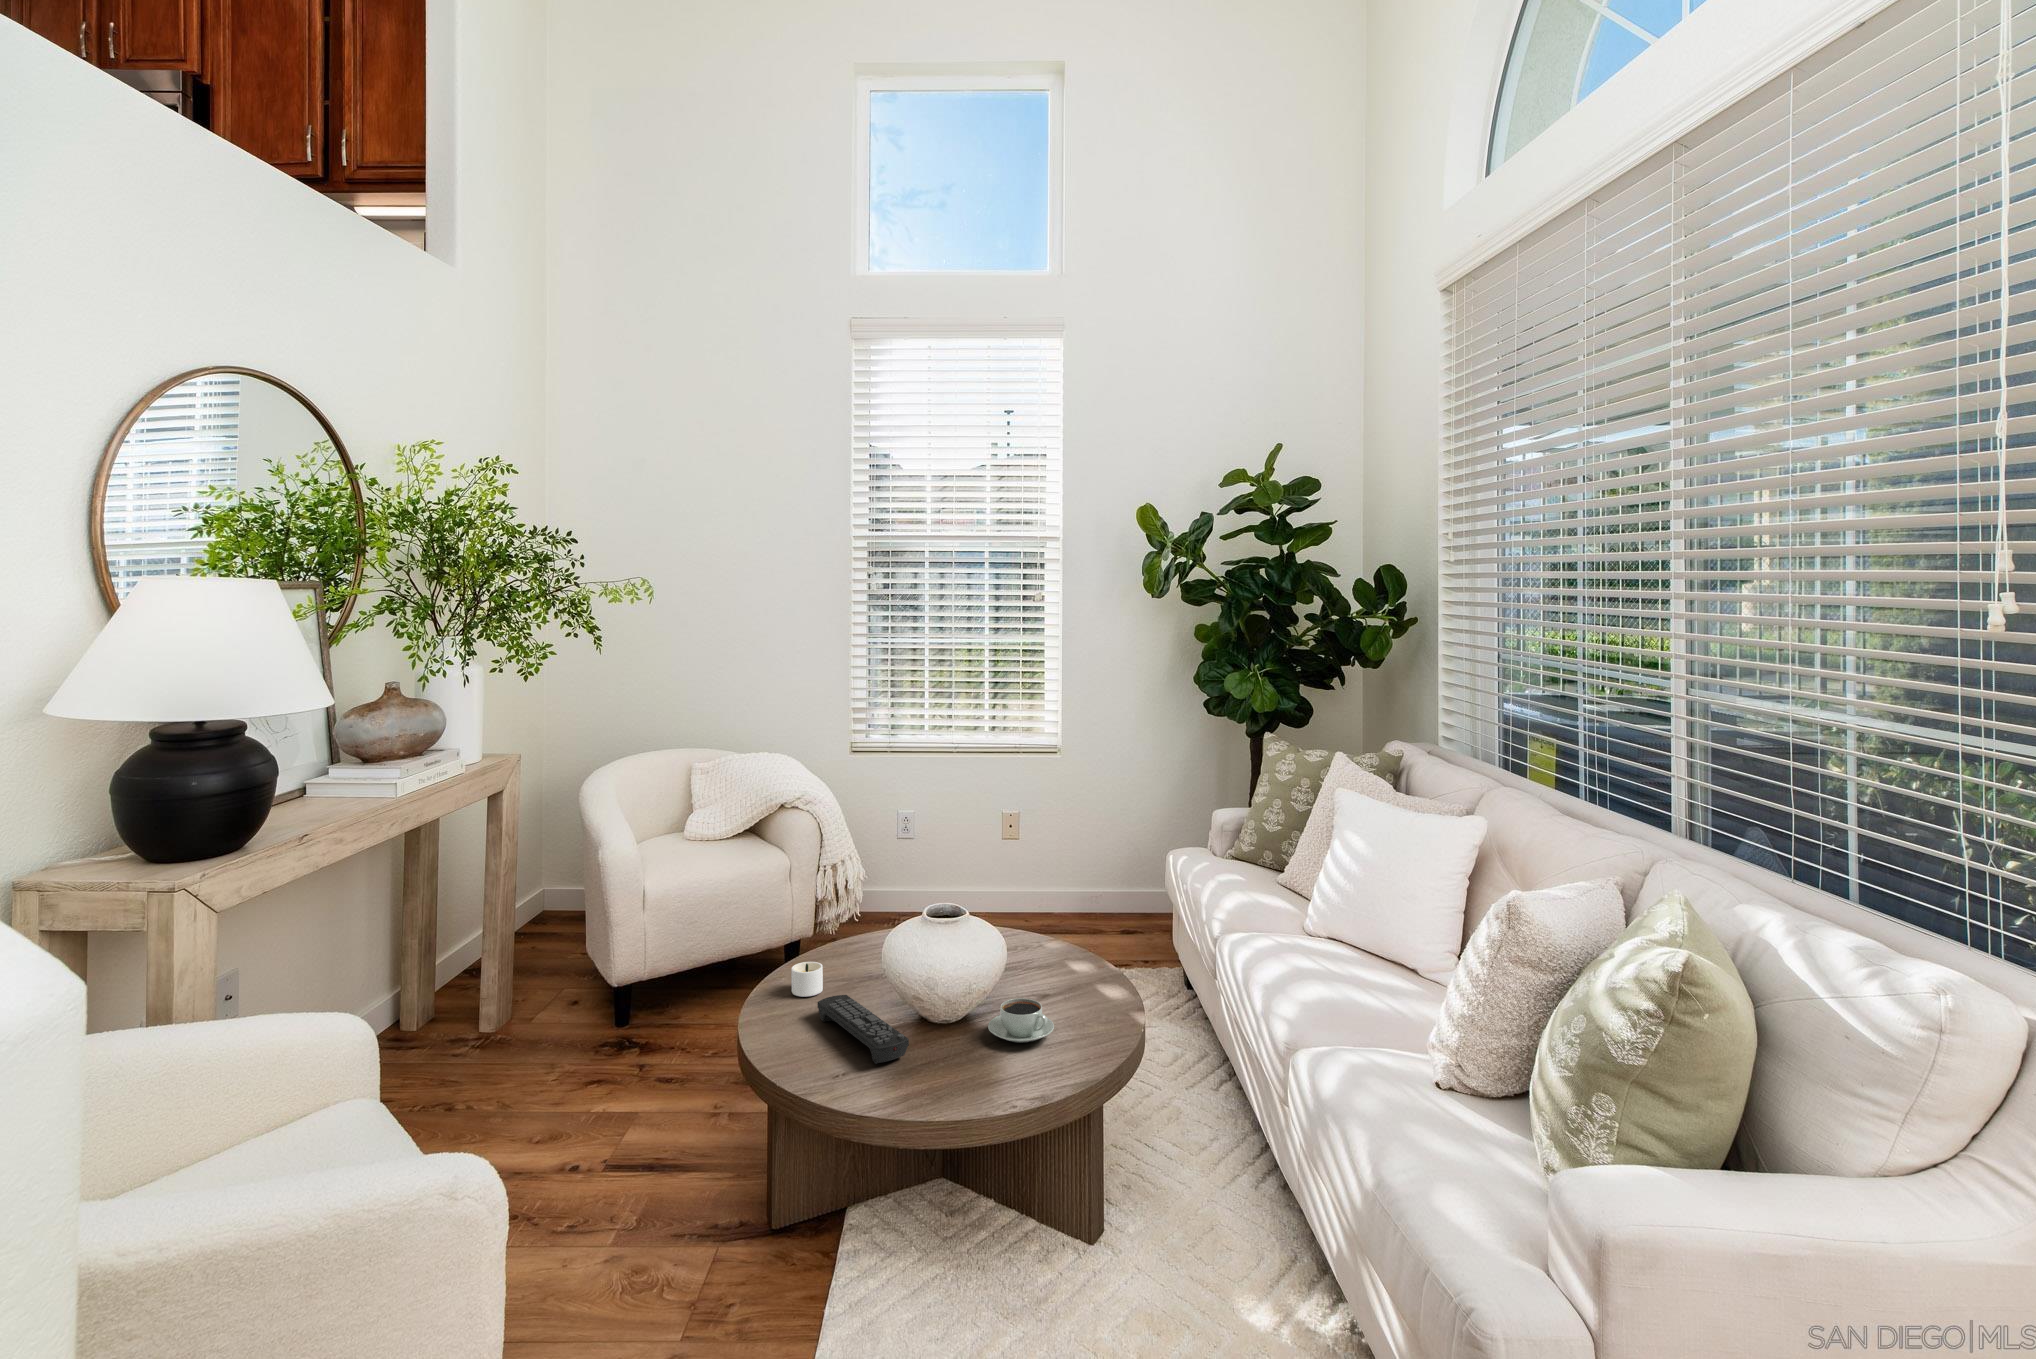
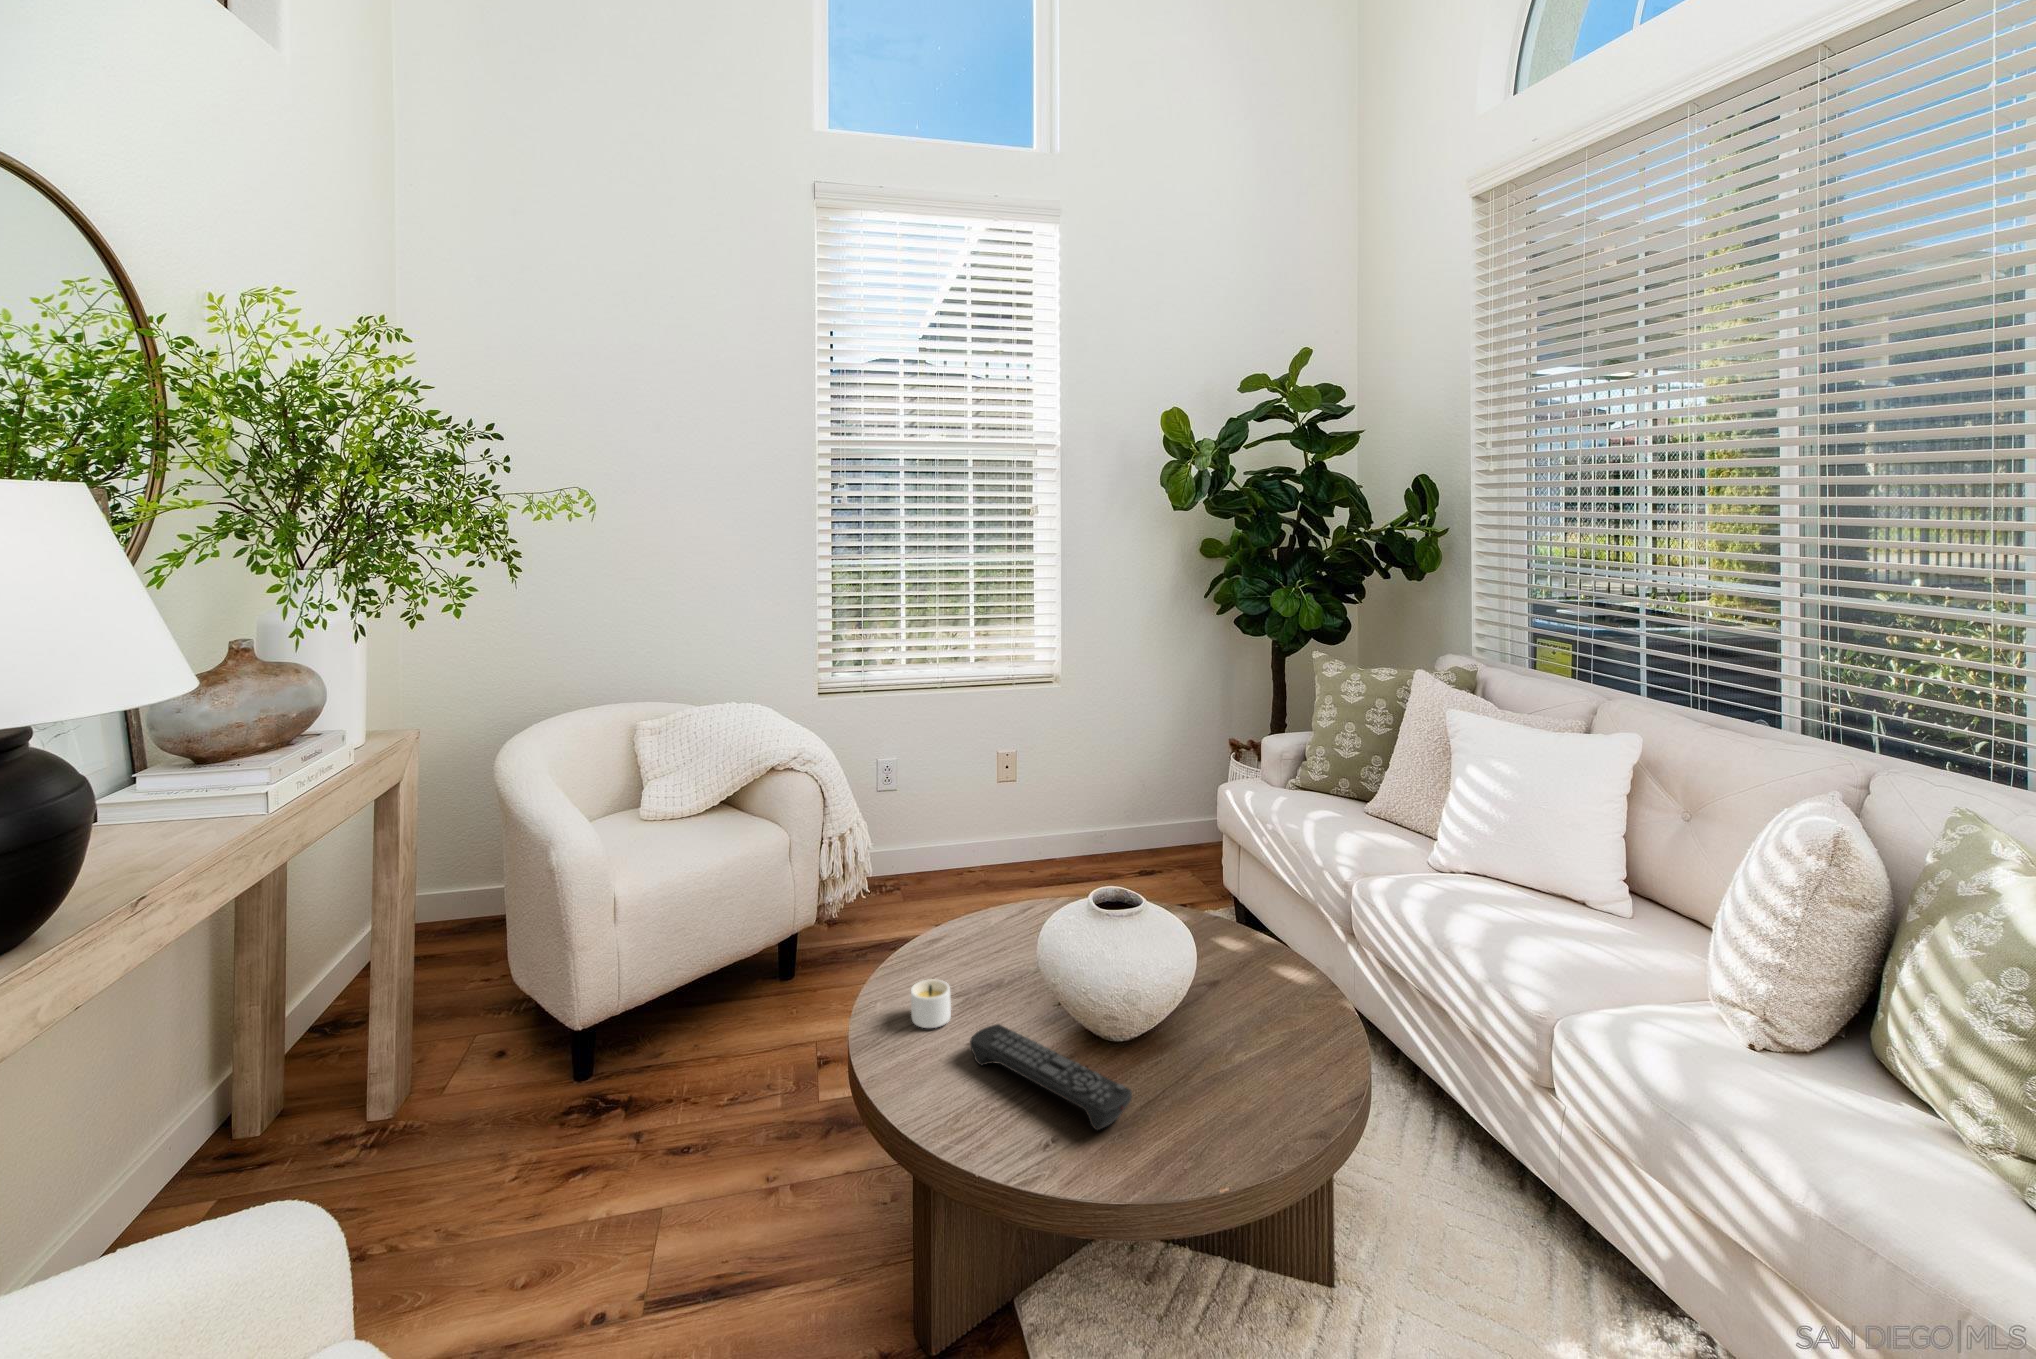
coffee cup: present [988,998,1054,1043] -> none [1198,1009,1283,1070]

